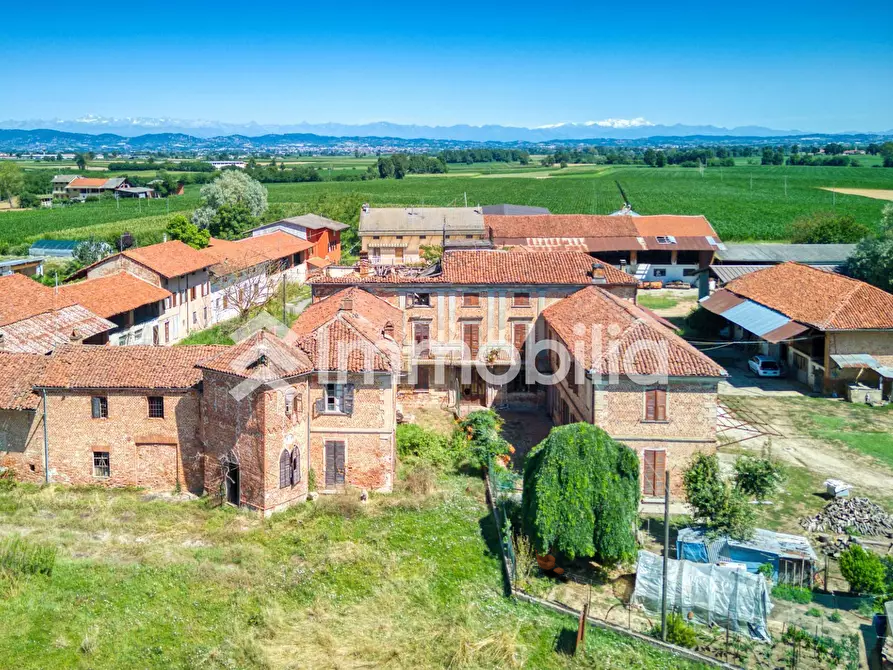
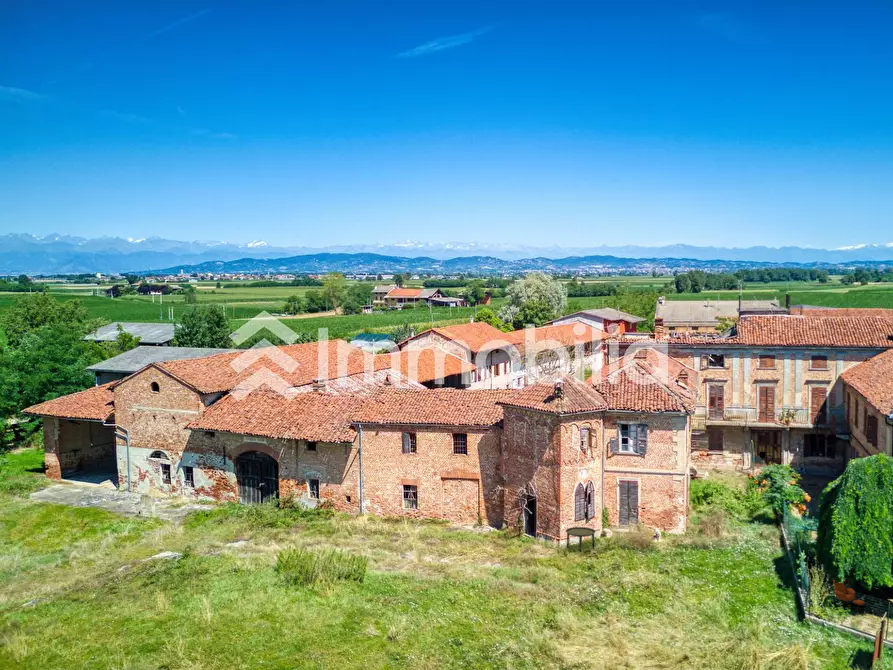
round table: none [271,495,303,524] -> present [566,527,595,552]

